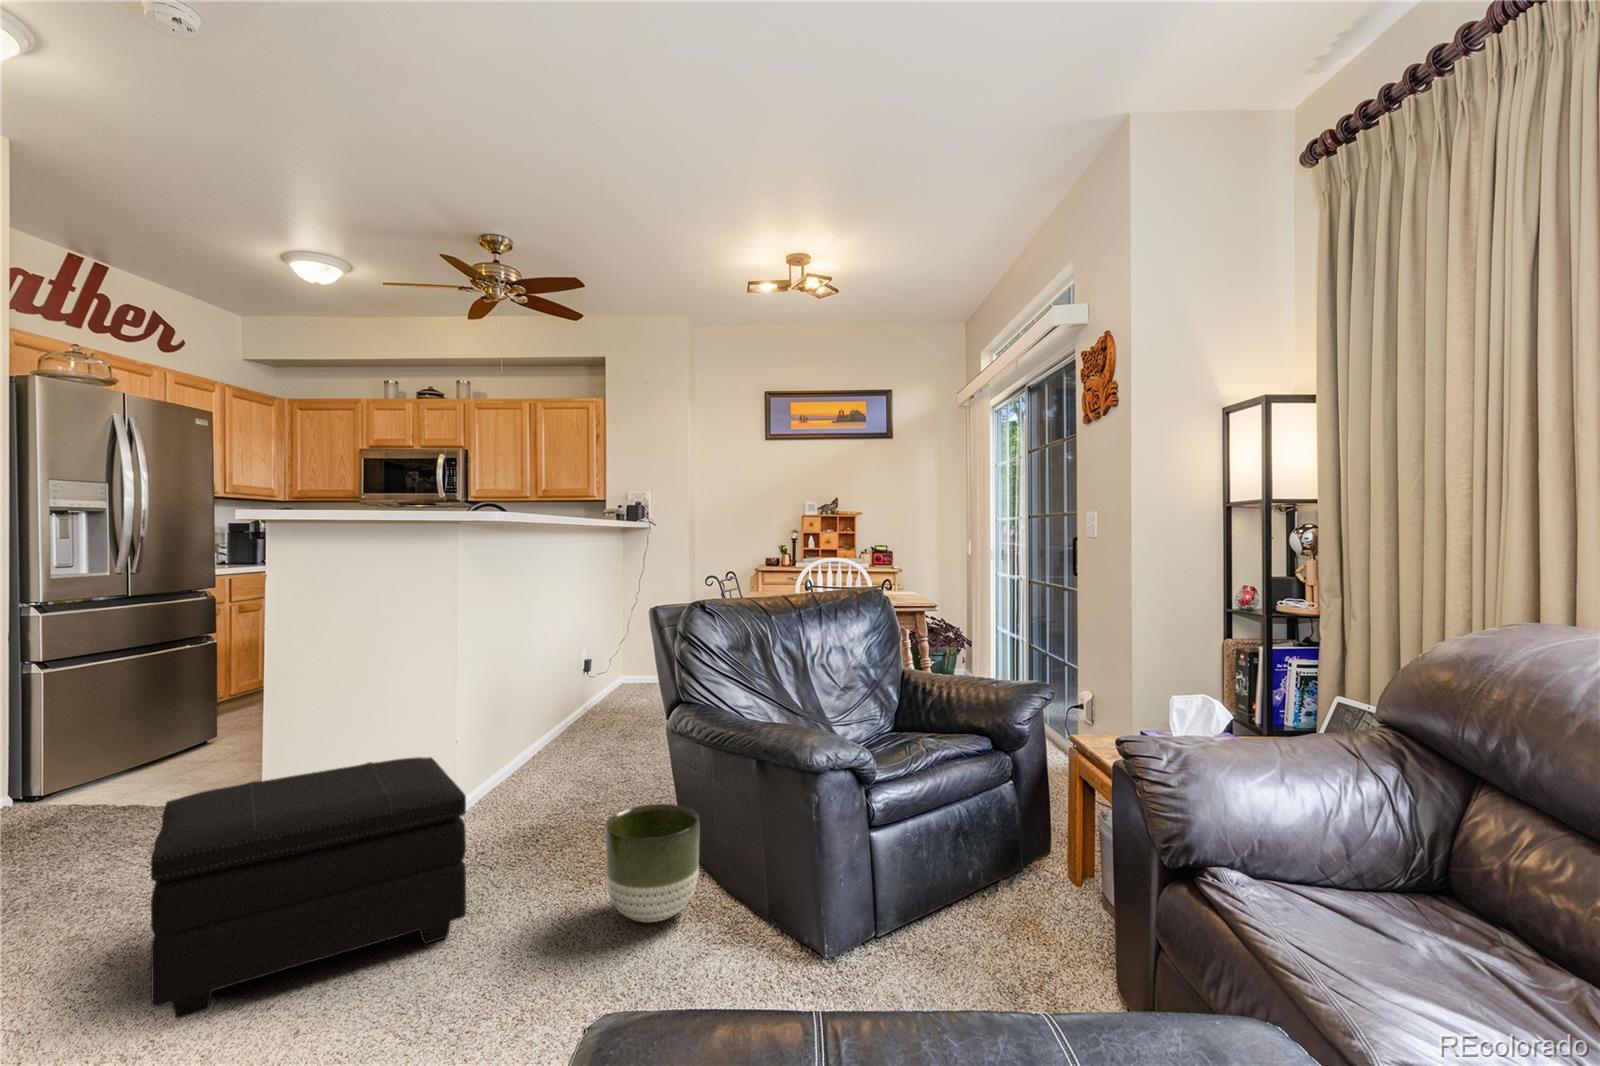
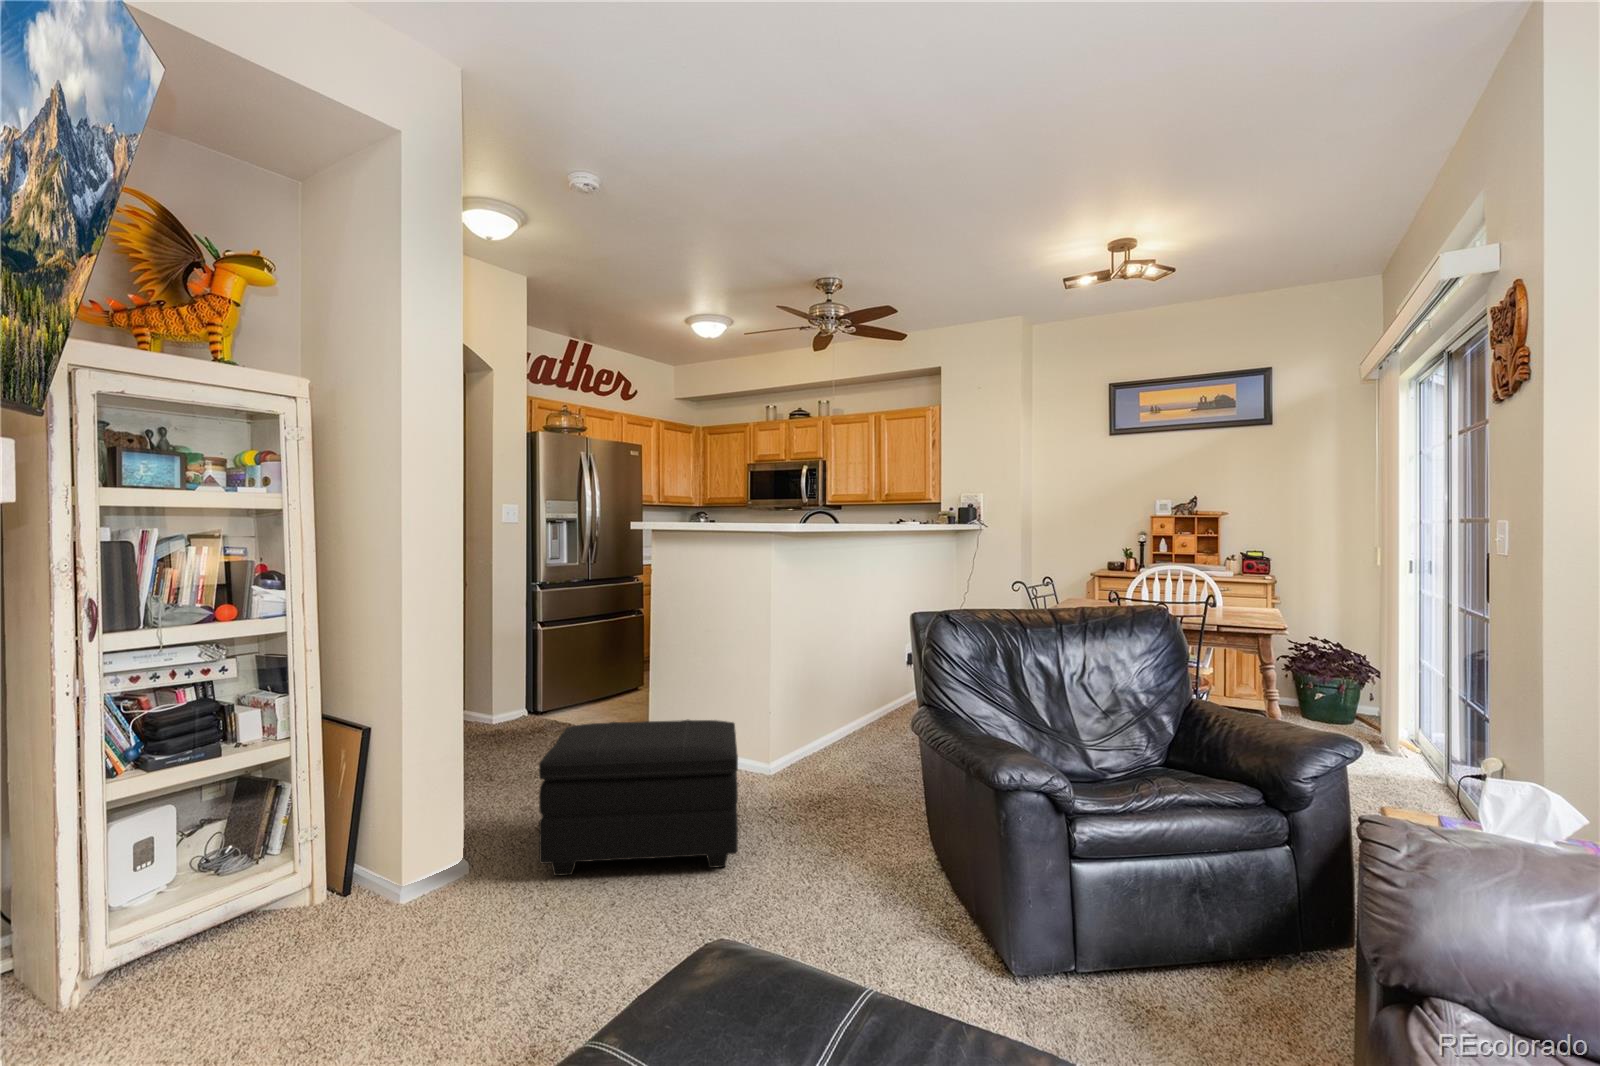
planter: present [605,804,699,922] -> none [843,792,927,899]

